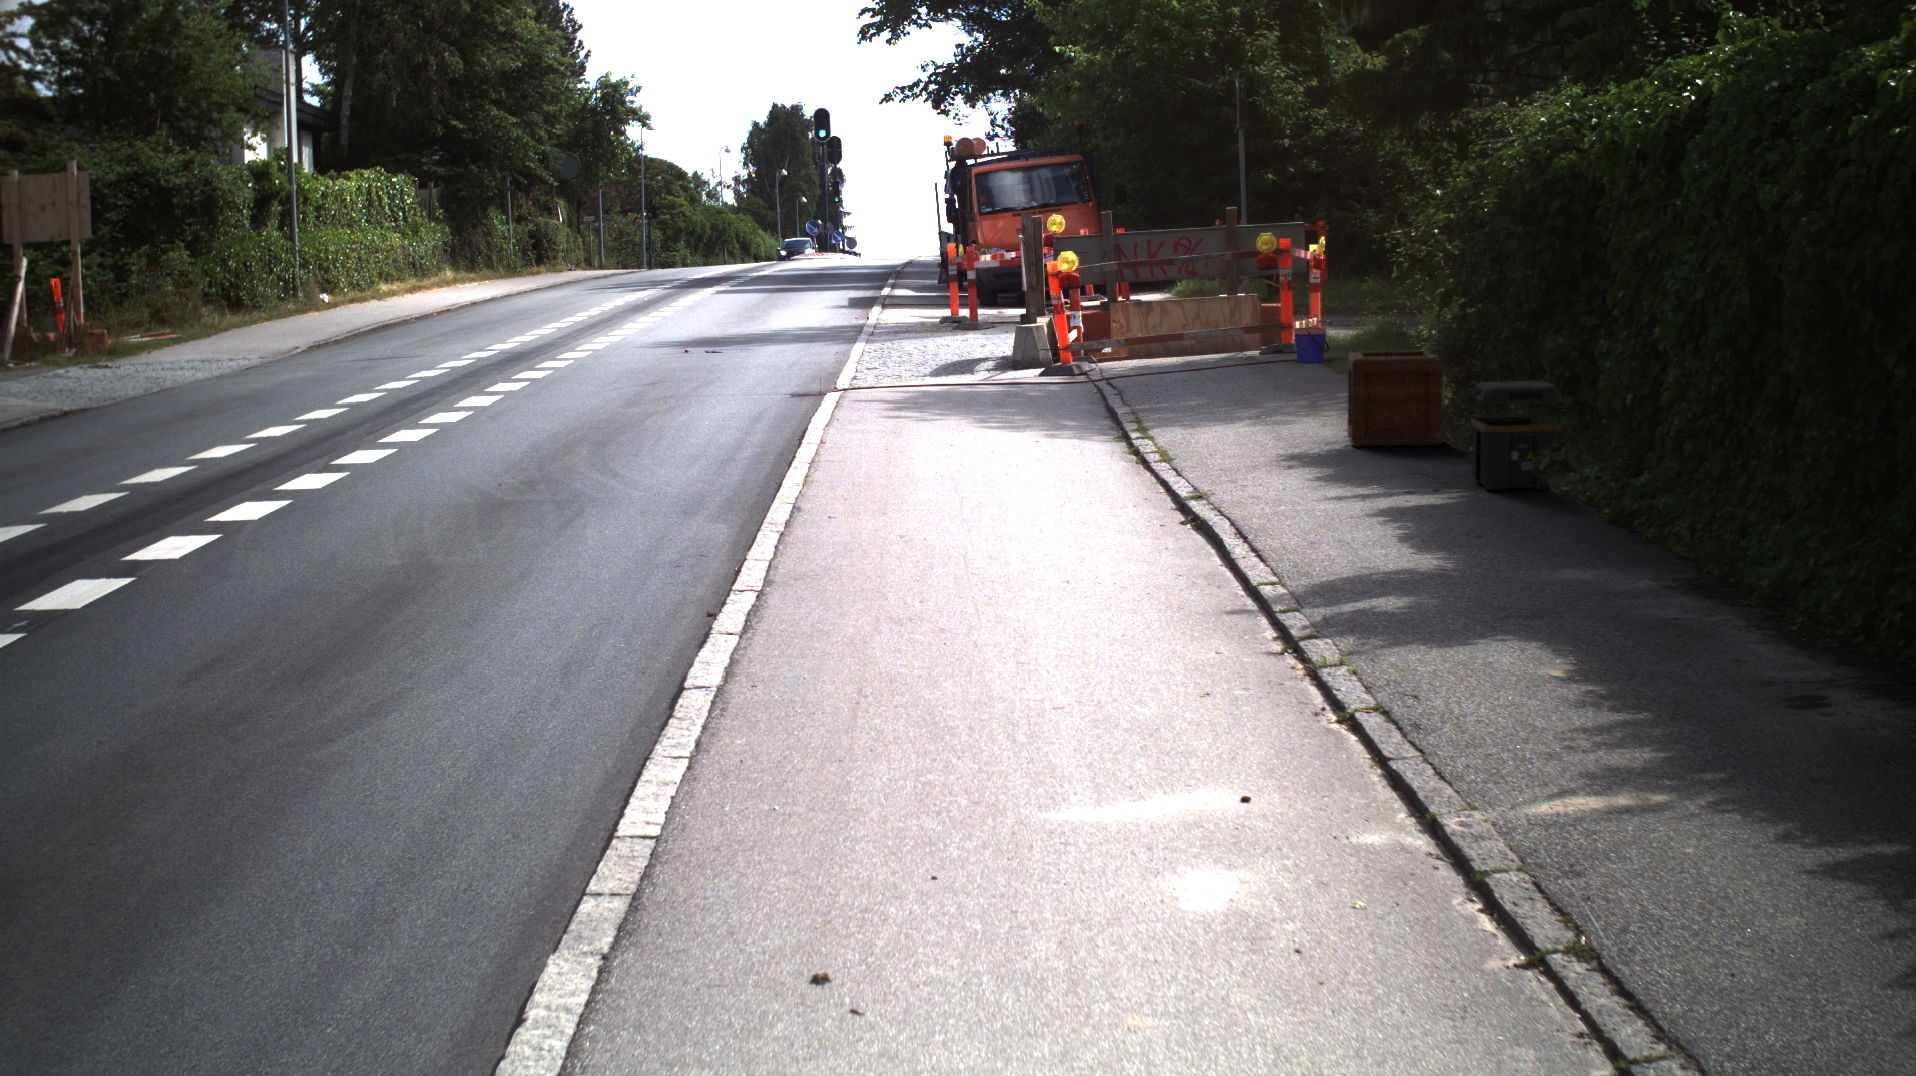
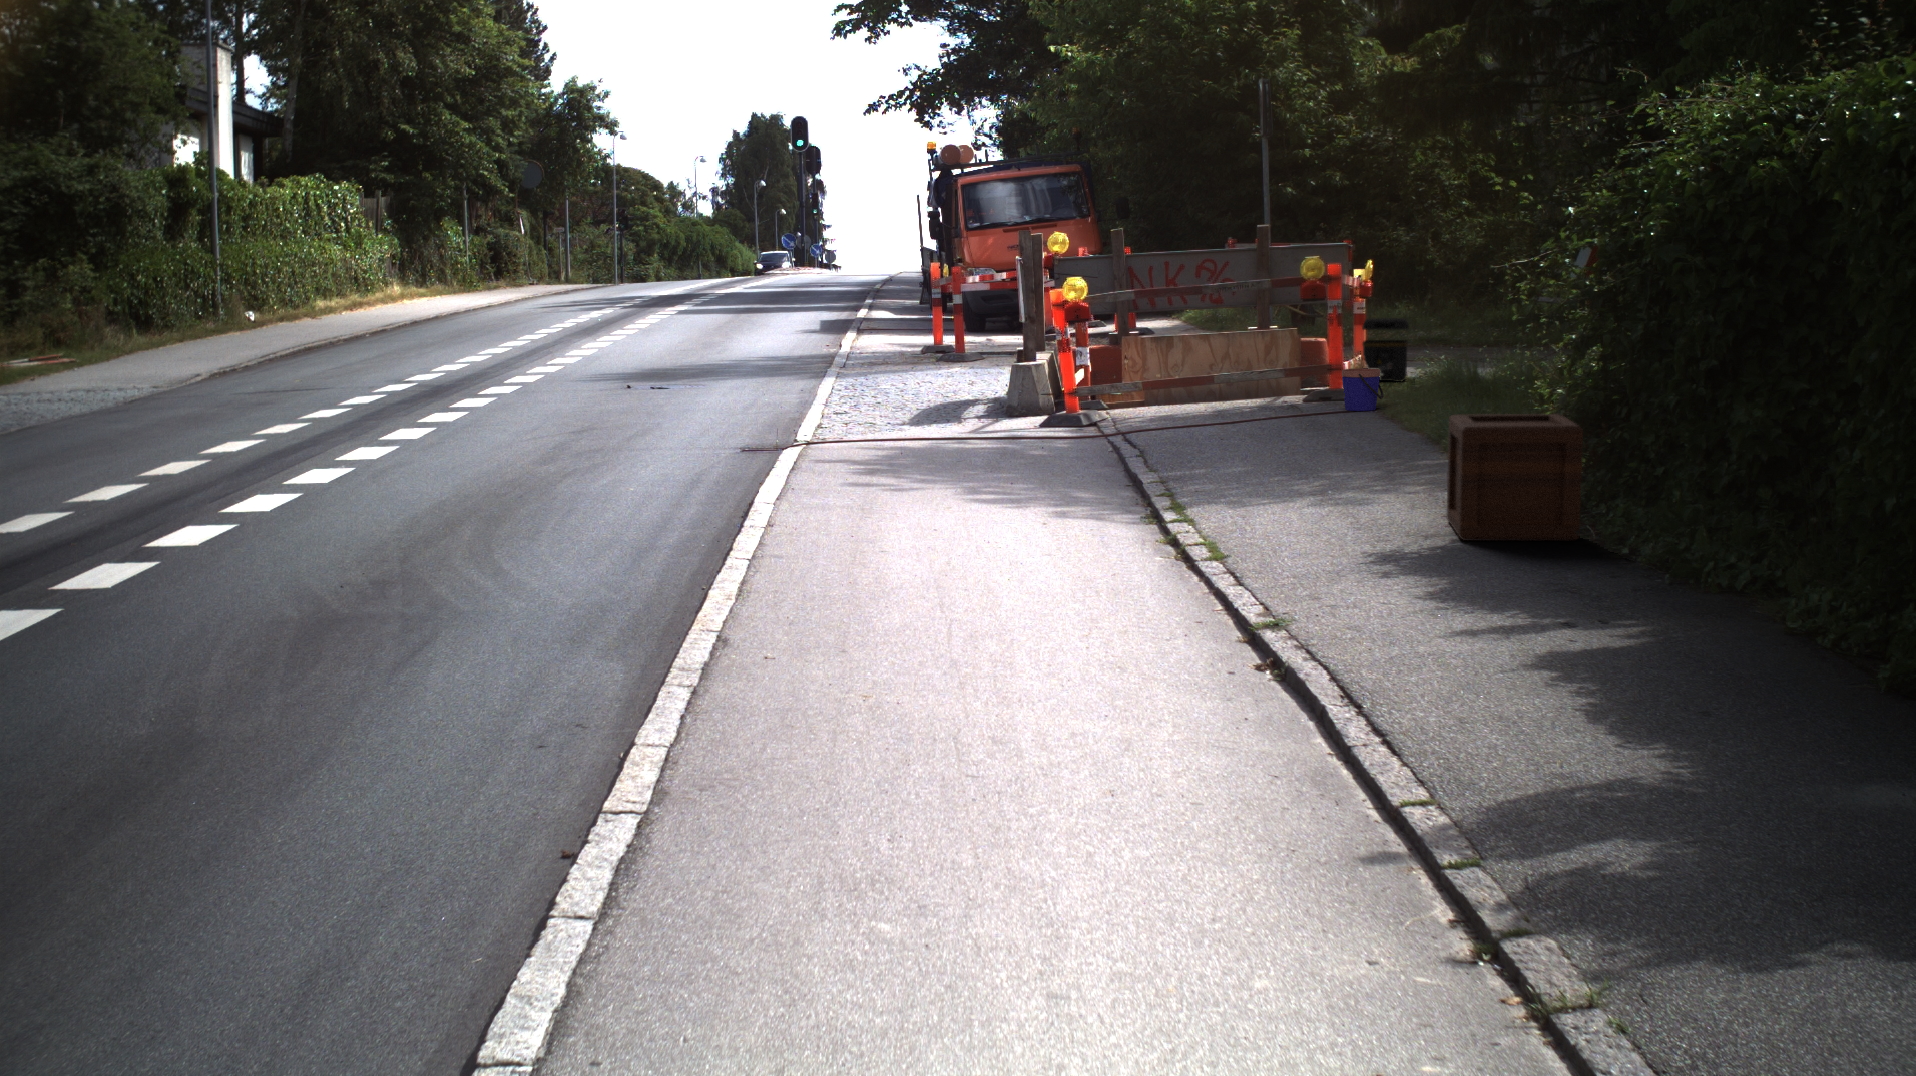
toolbox: present [1472,381,1561,490] -> present [1362,318,1409,382]

